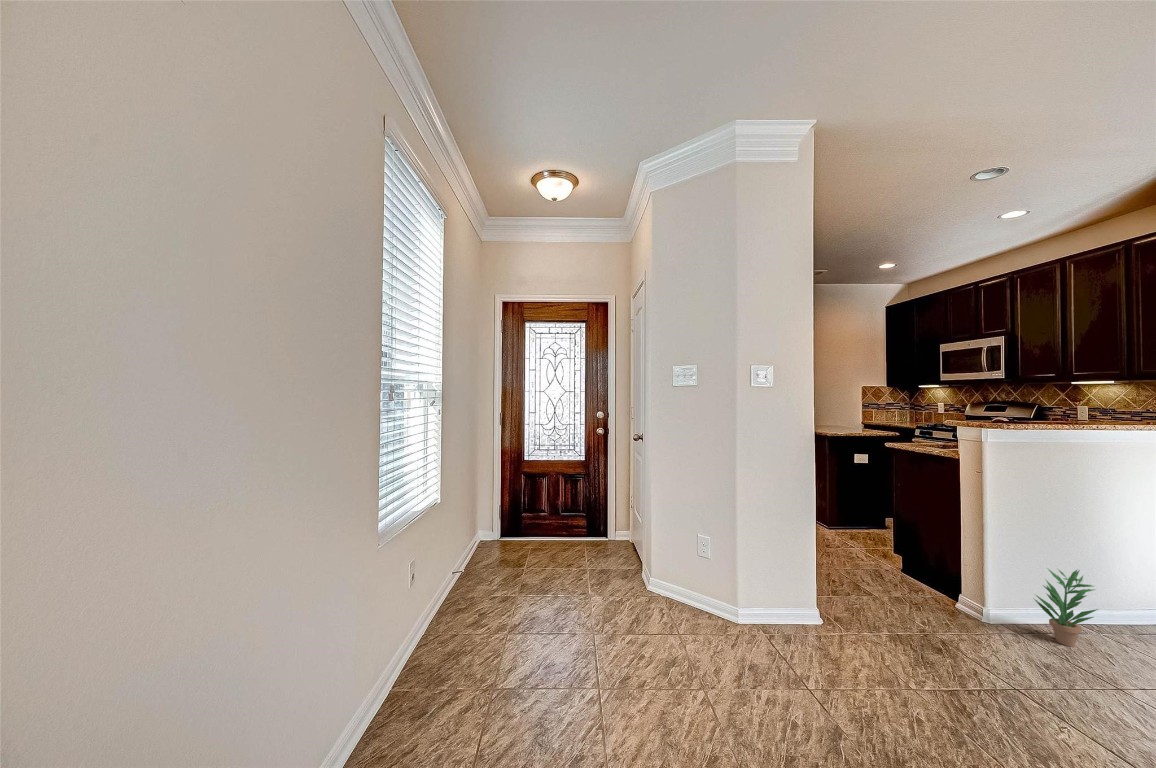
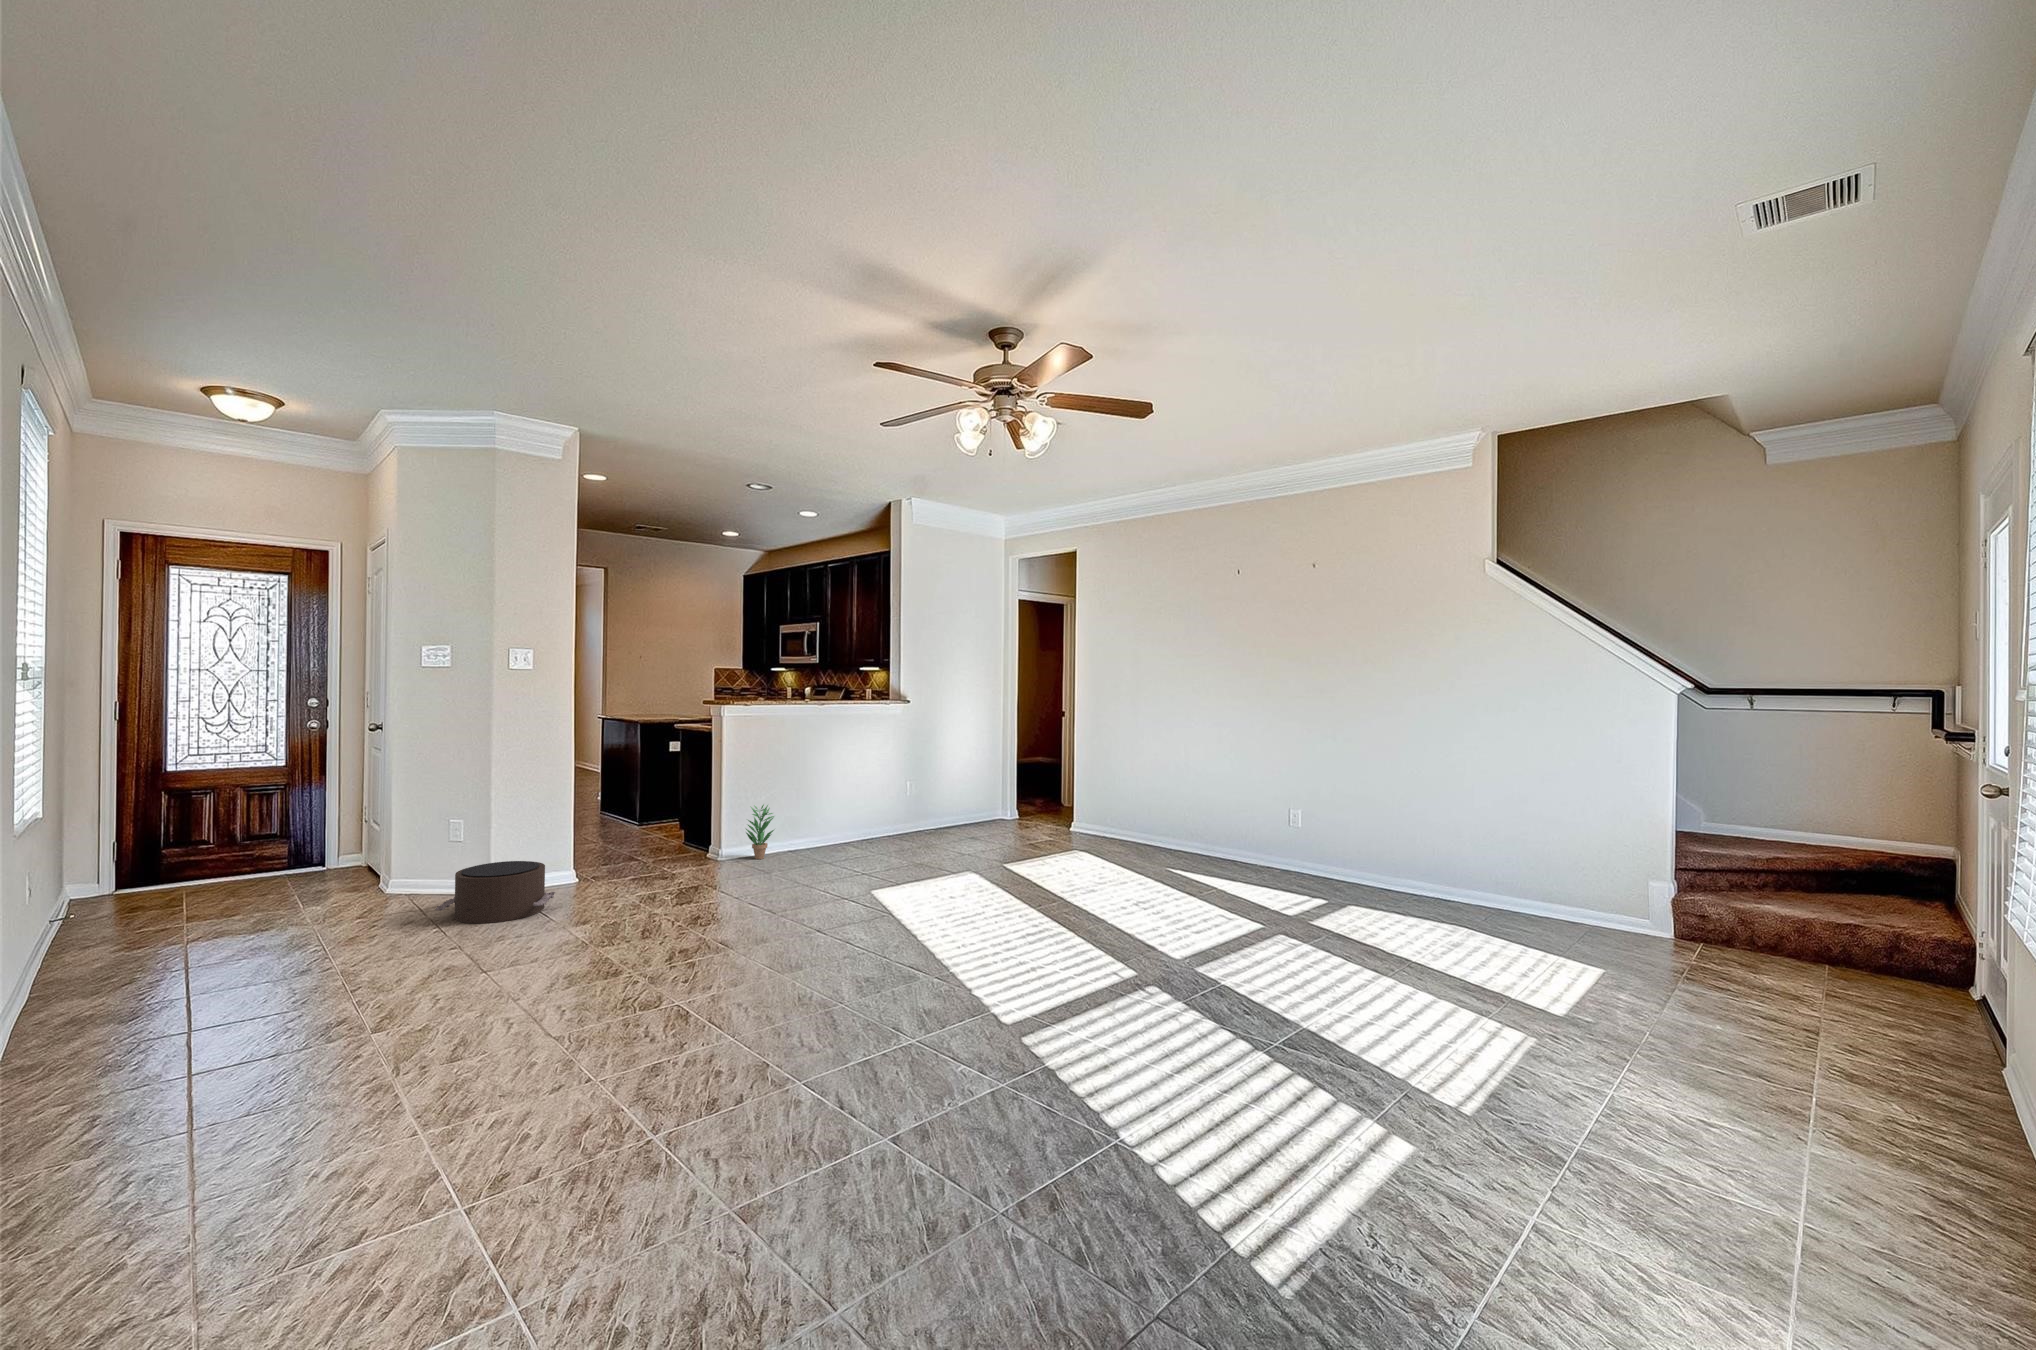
pouf: none [698,605,831,712] -> present [435,861,555,923]

